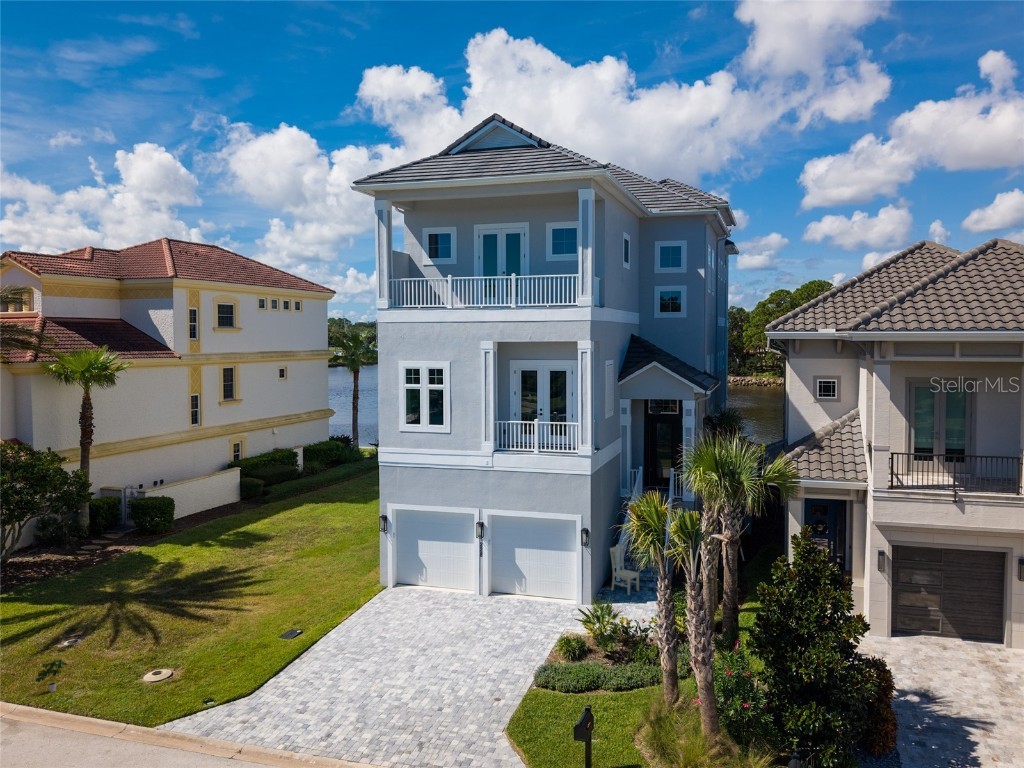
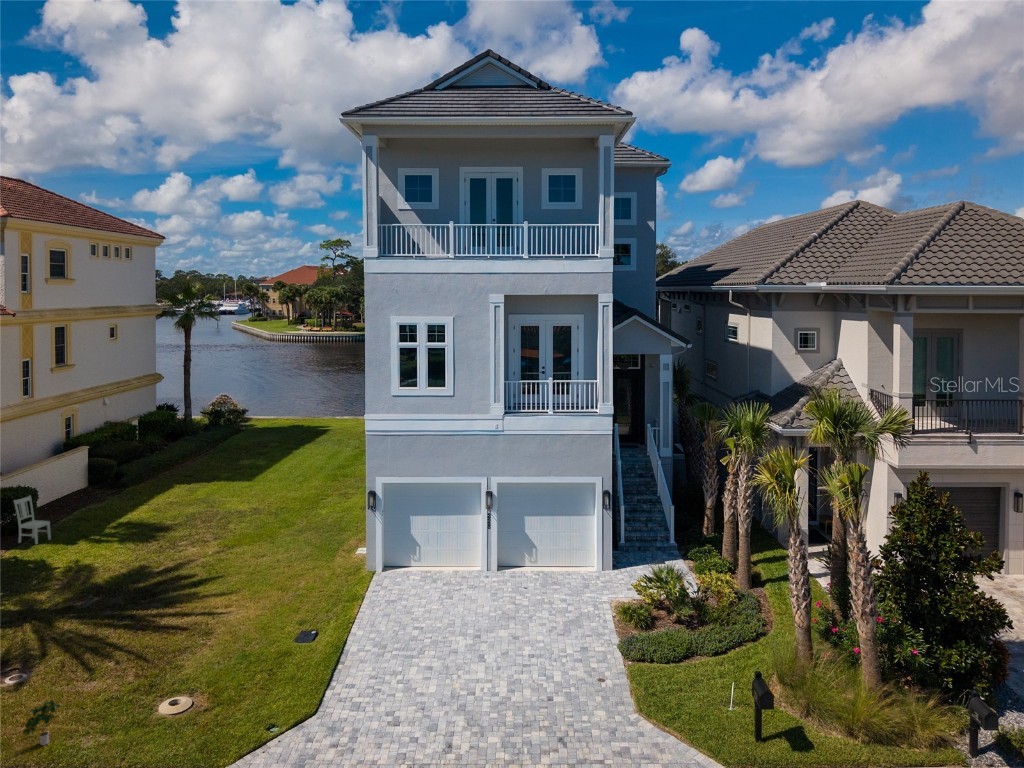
chair: present [610,544,639,595] -> present [14,496,51,544]

